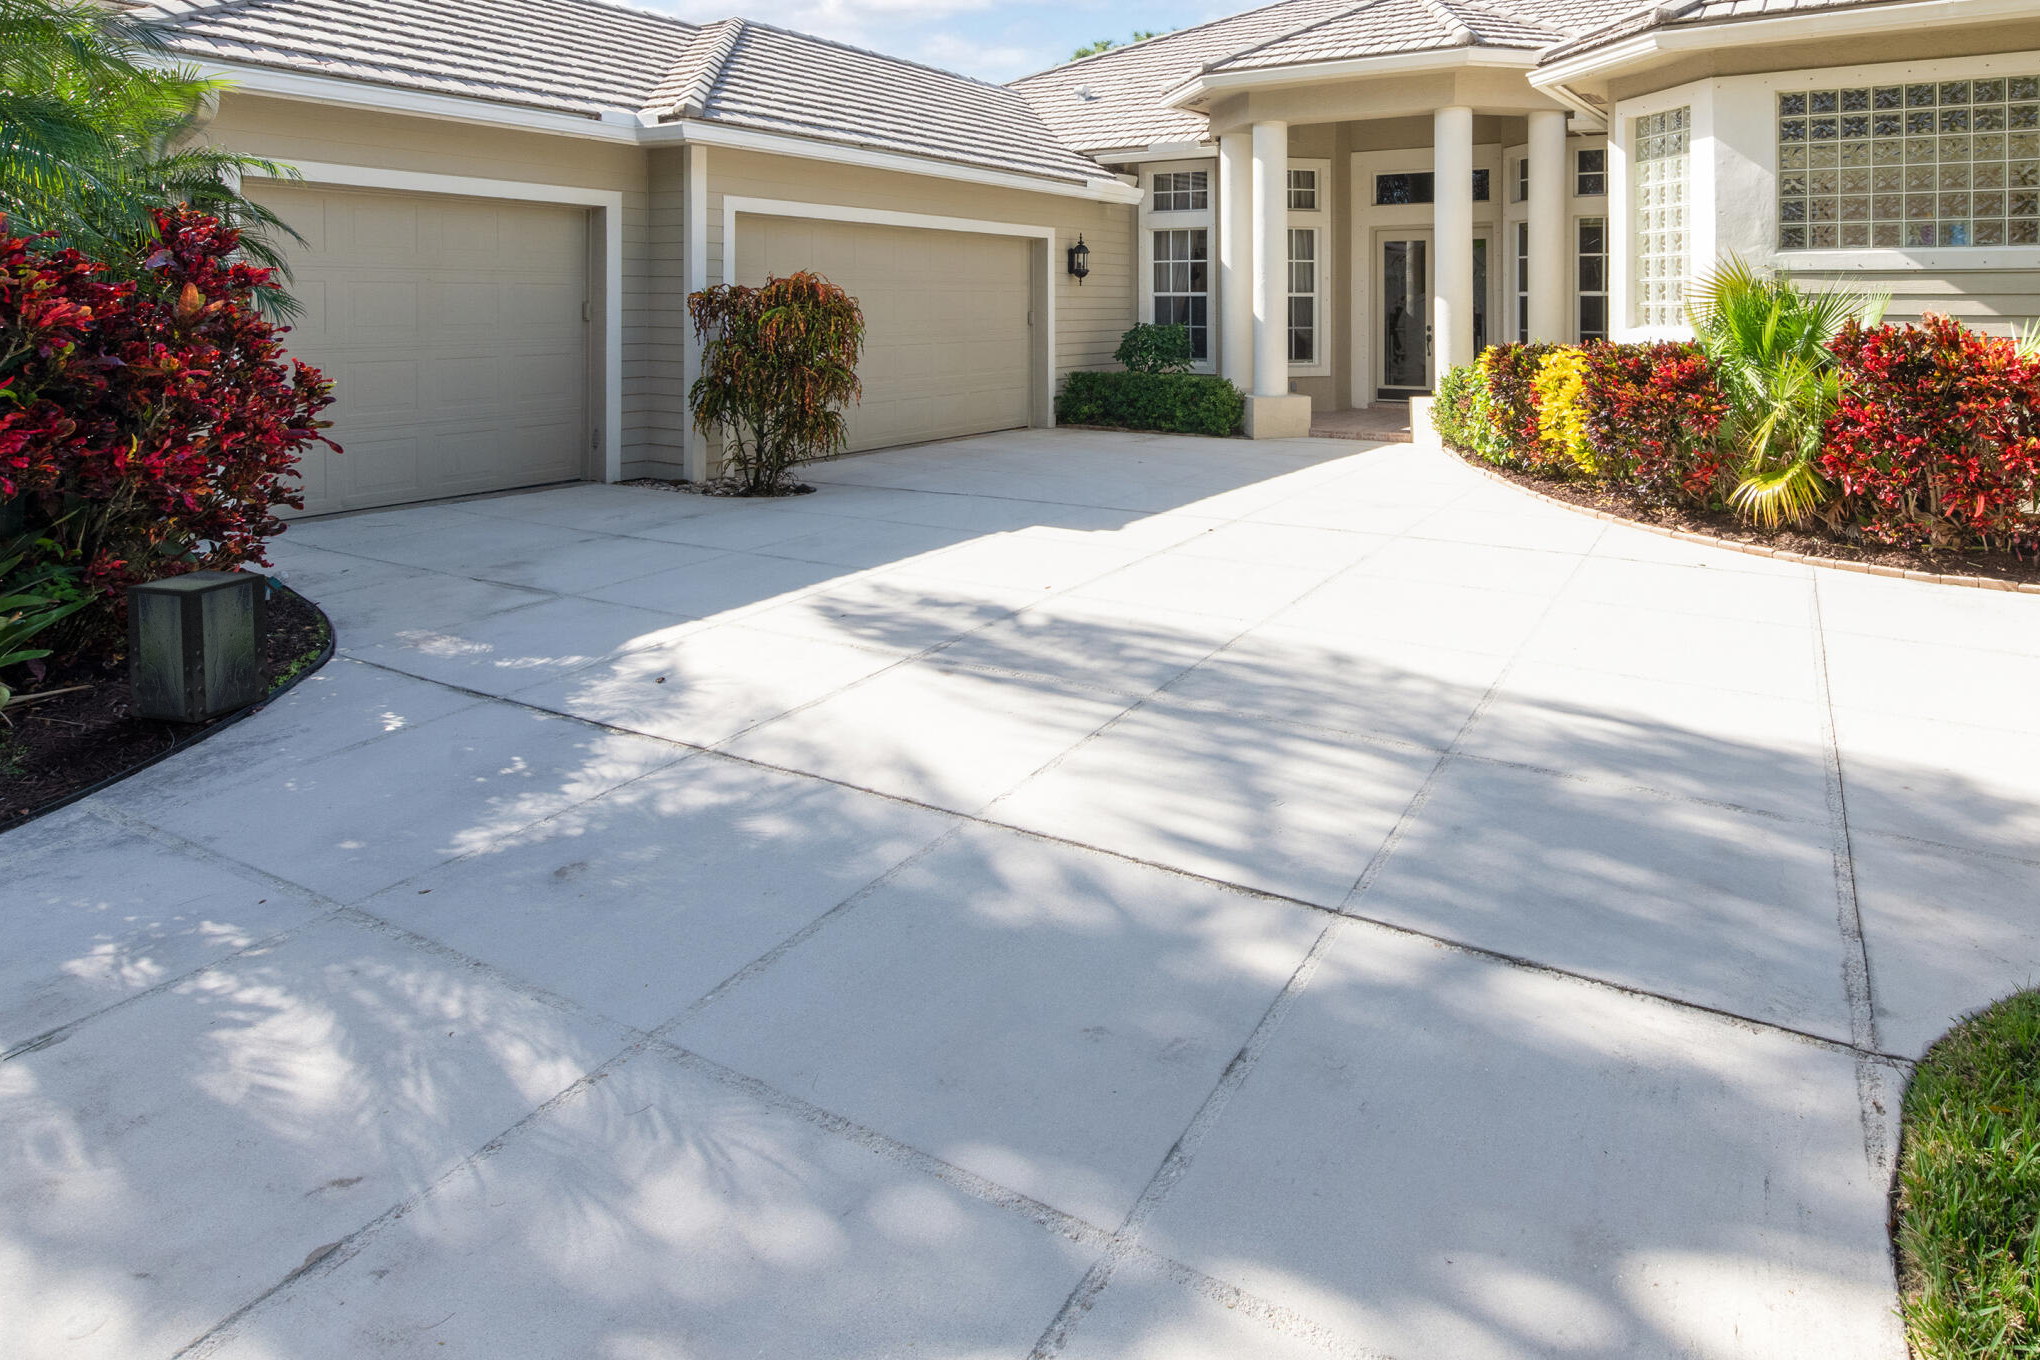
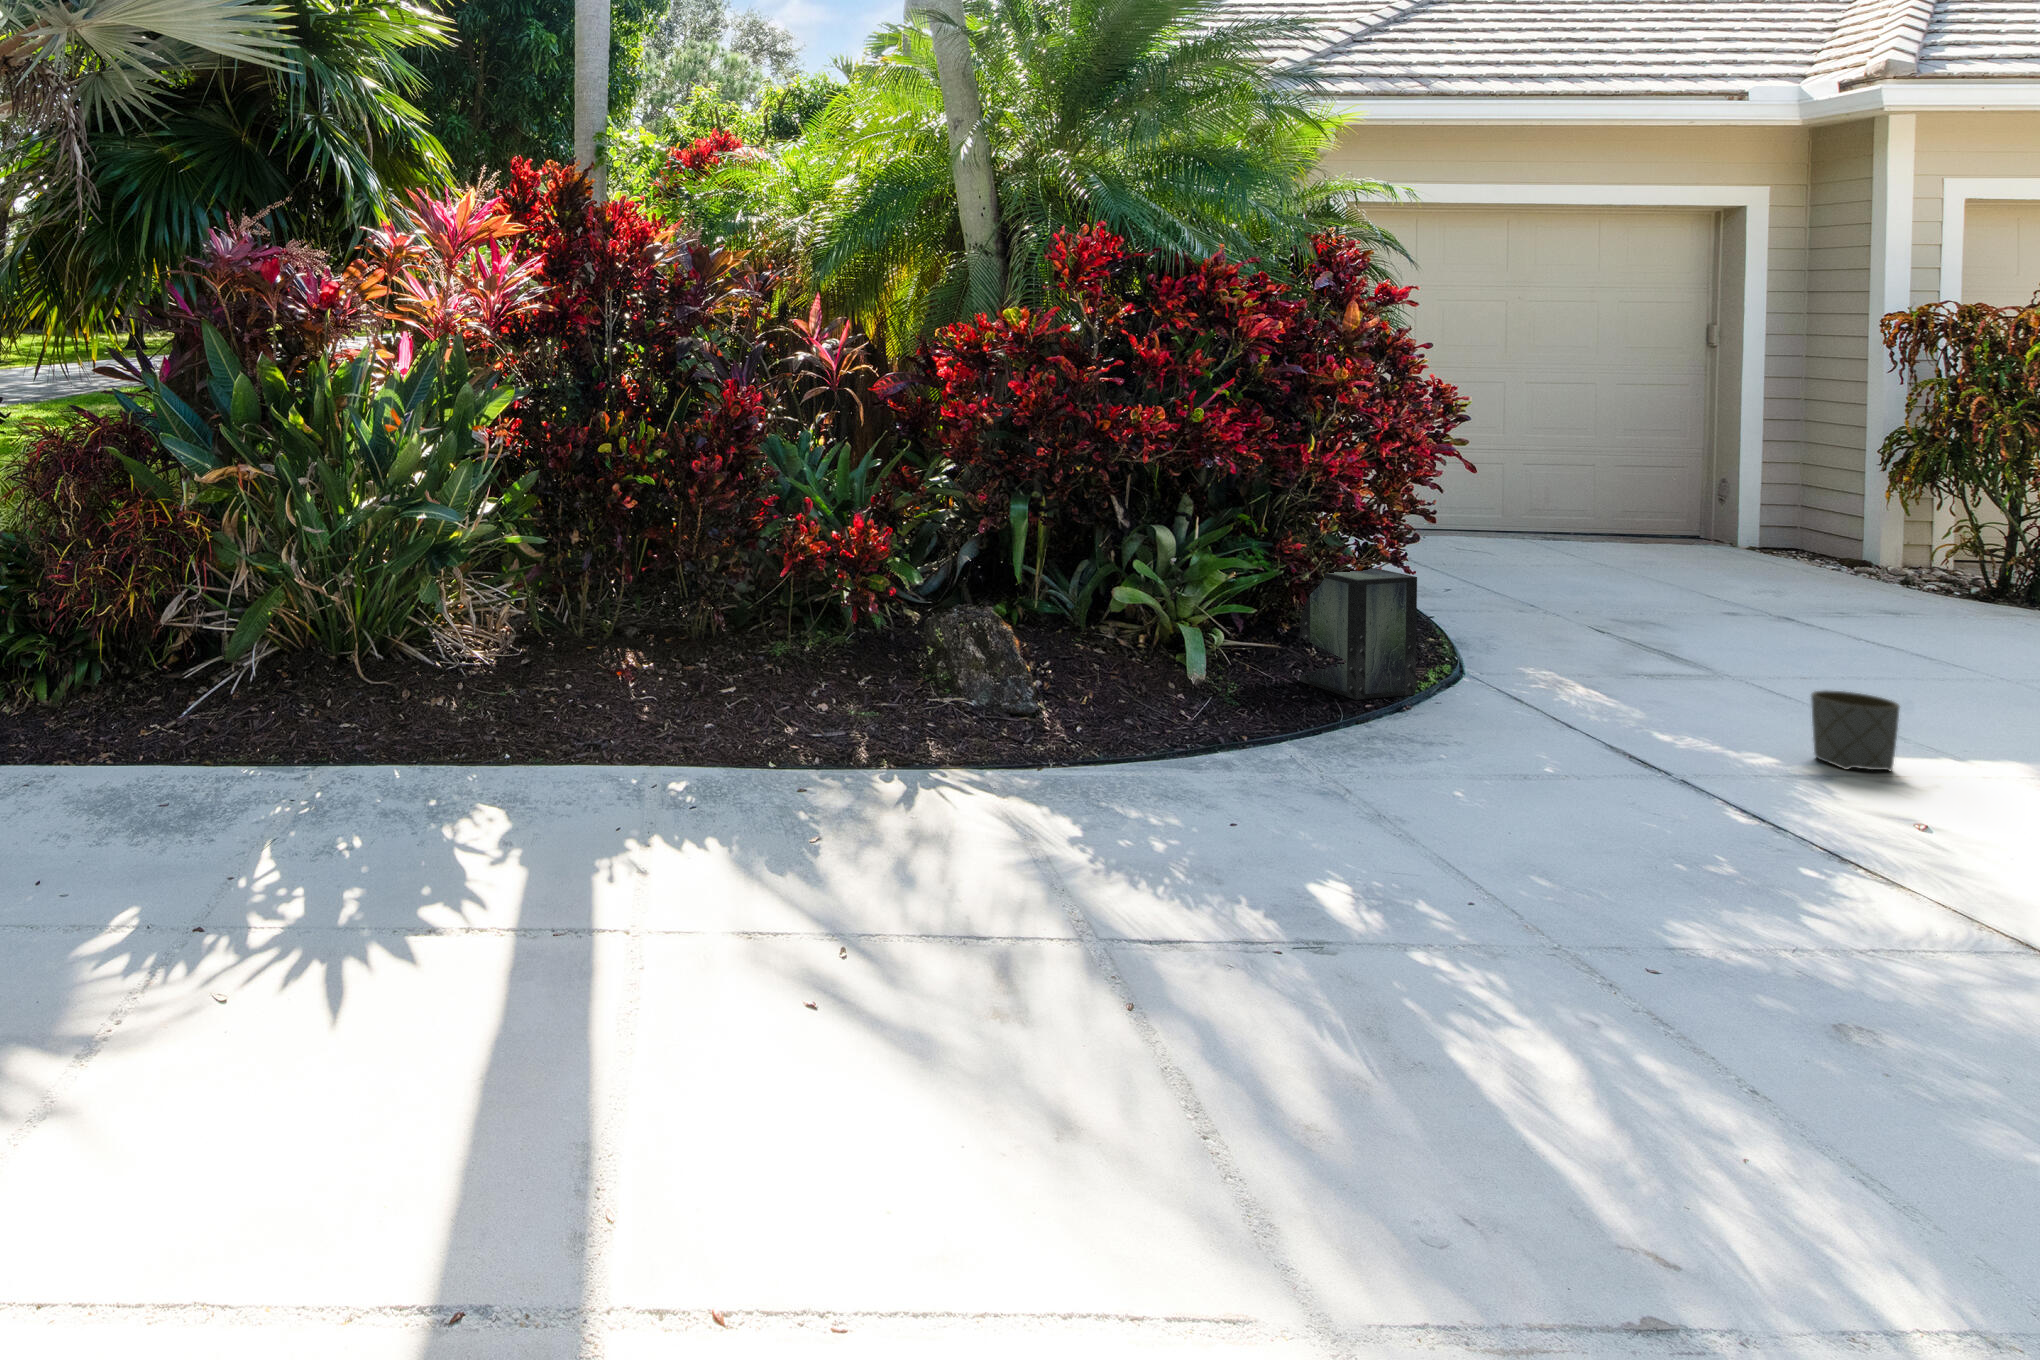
planter: none [603,607,660,674] -> present [1811,691,1899,771]

